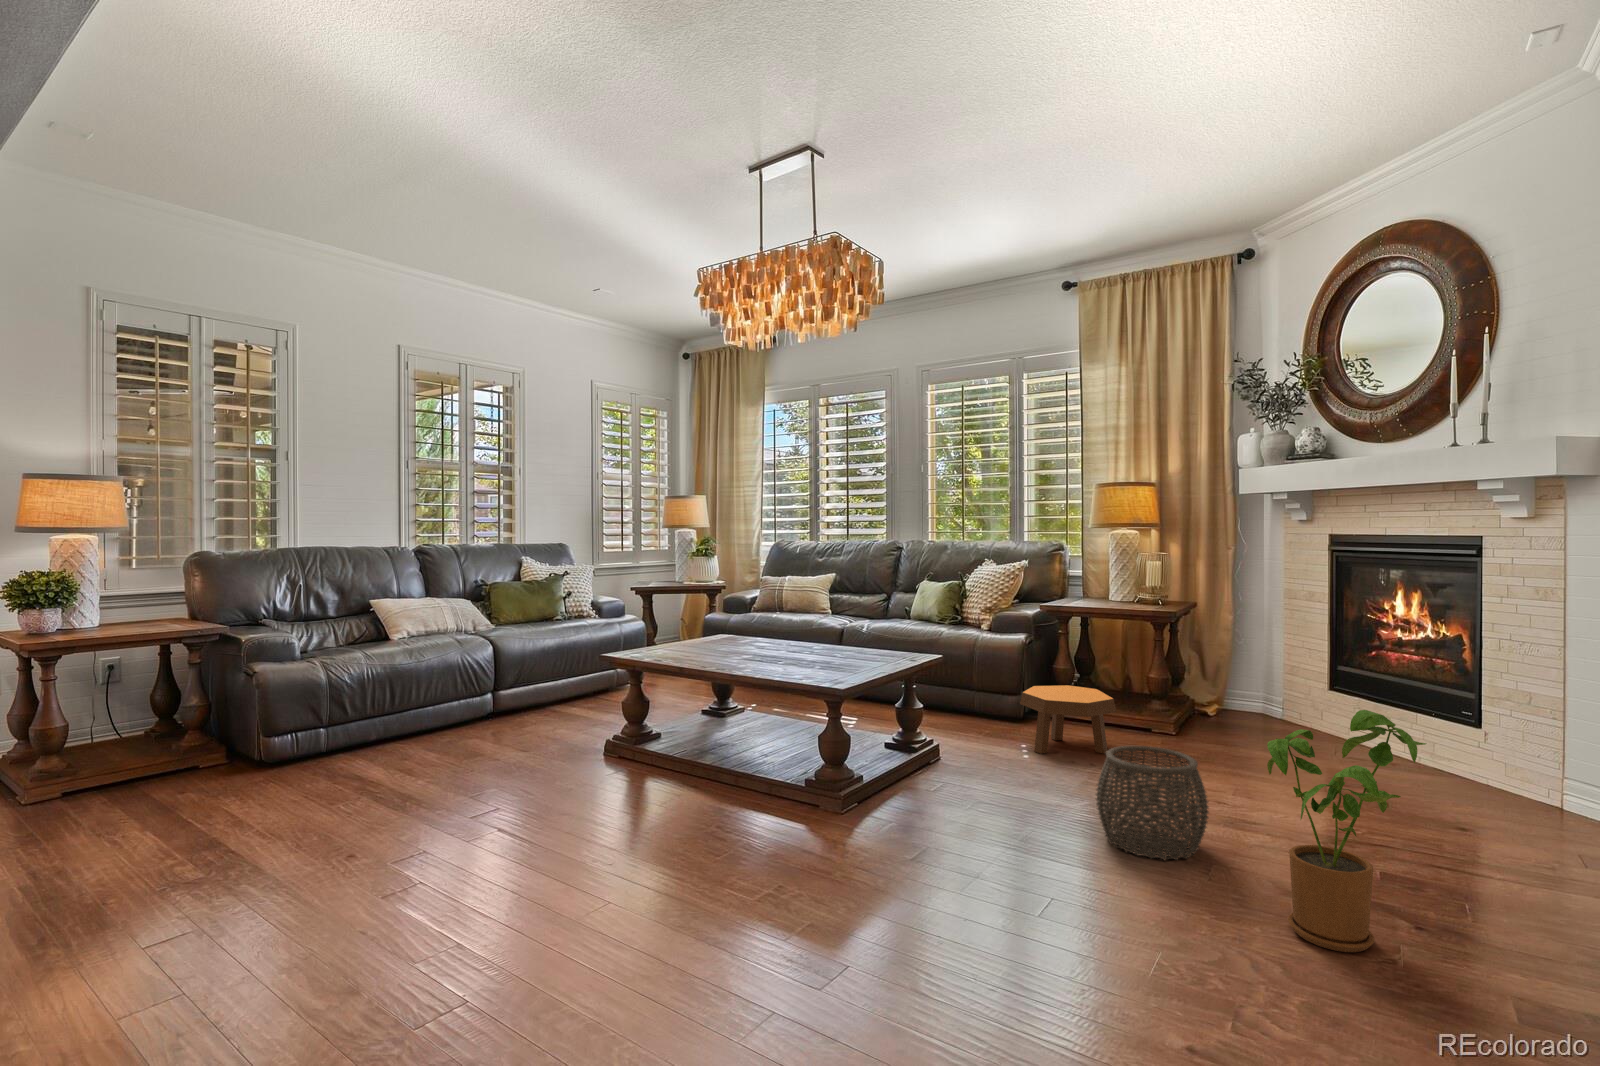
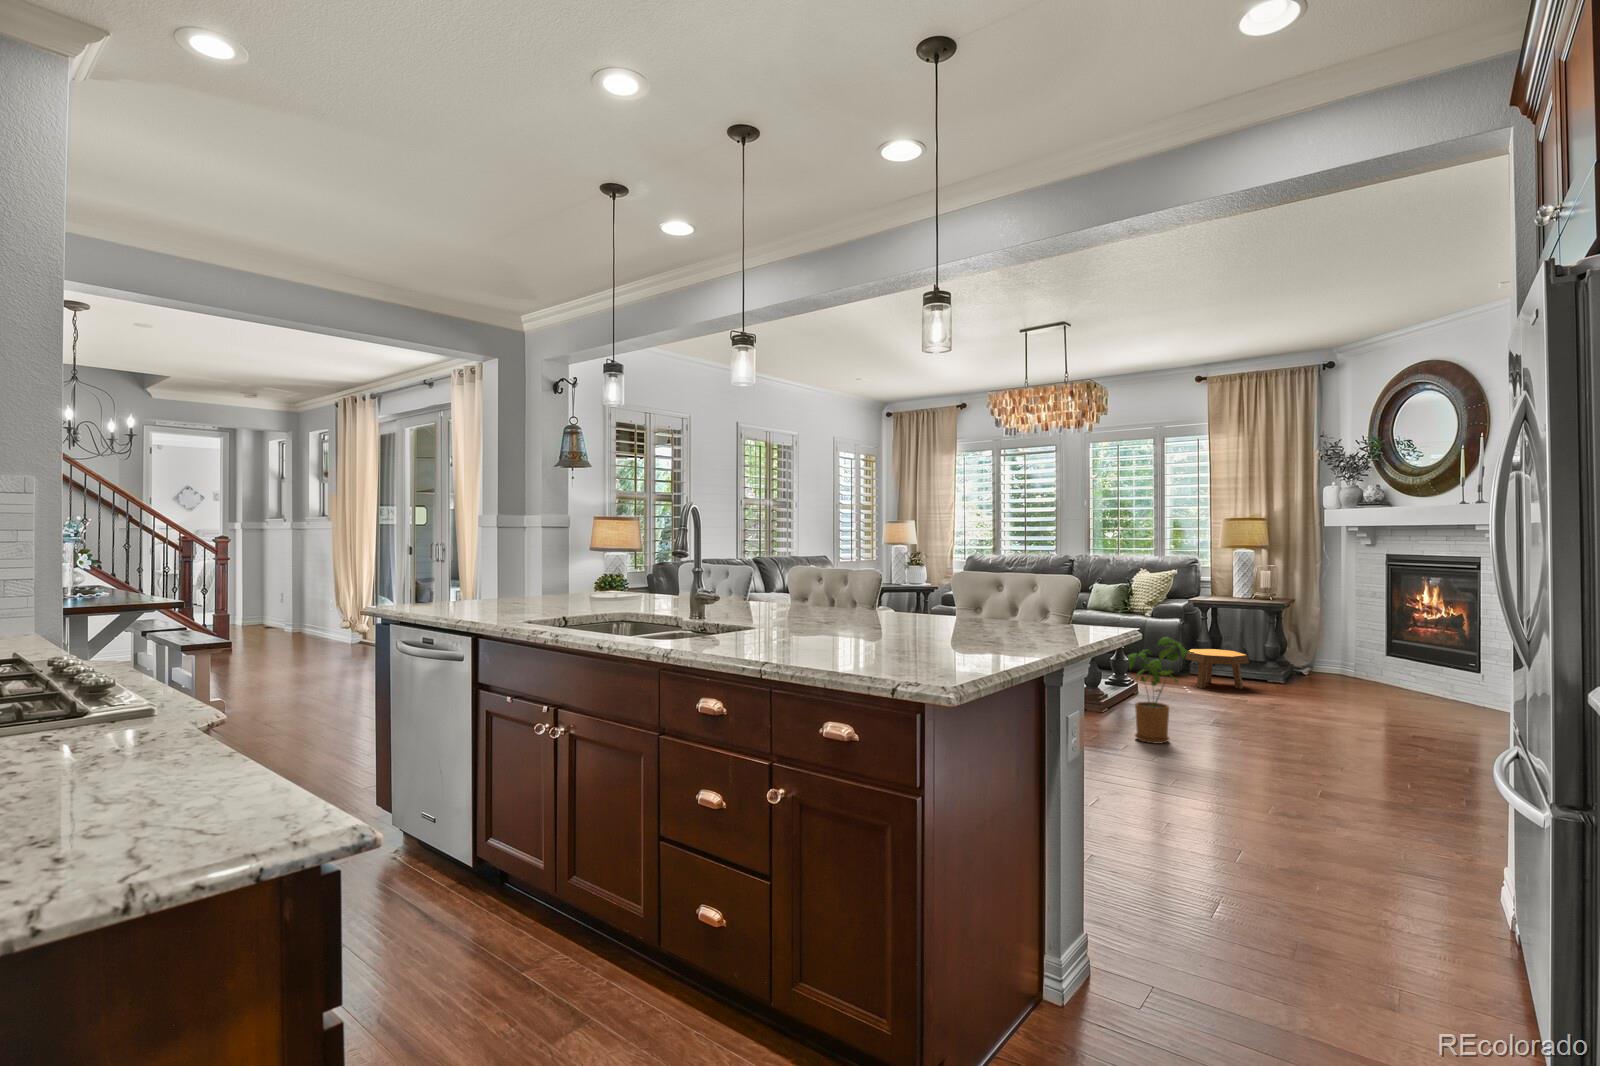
house plant: present [1267,710,1426,952] -> present [1128,637,1190,744]
woven basket: present [1096,746,1209,860] -> none [1253,670,1317,724]

